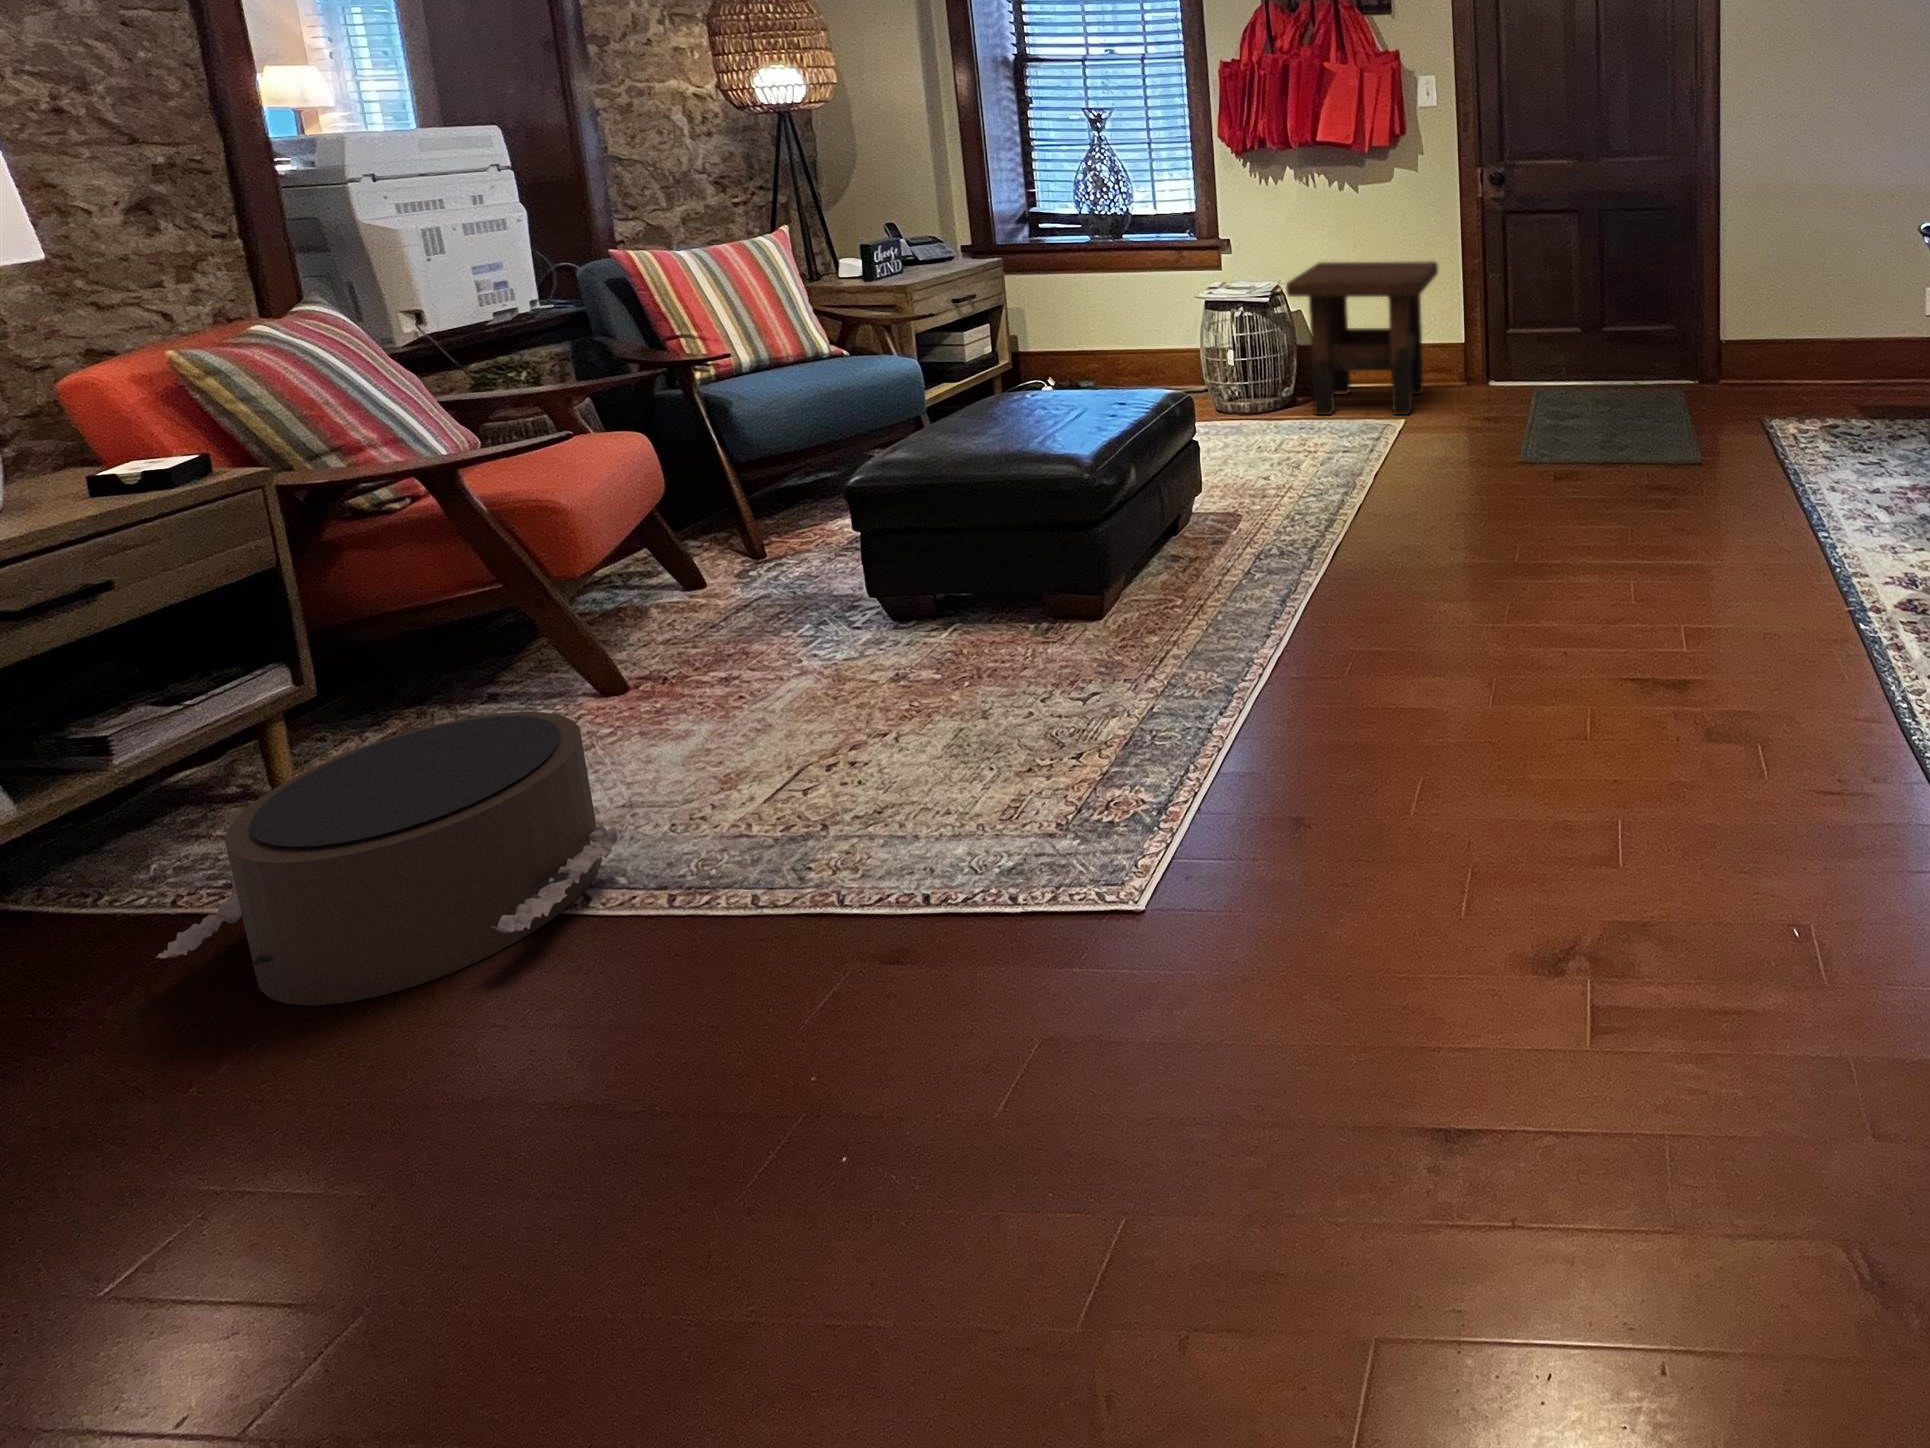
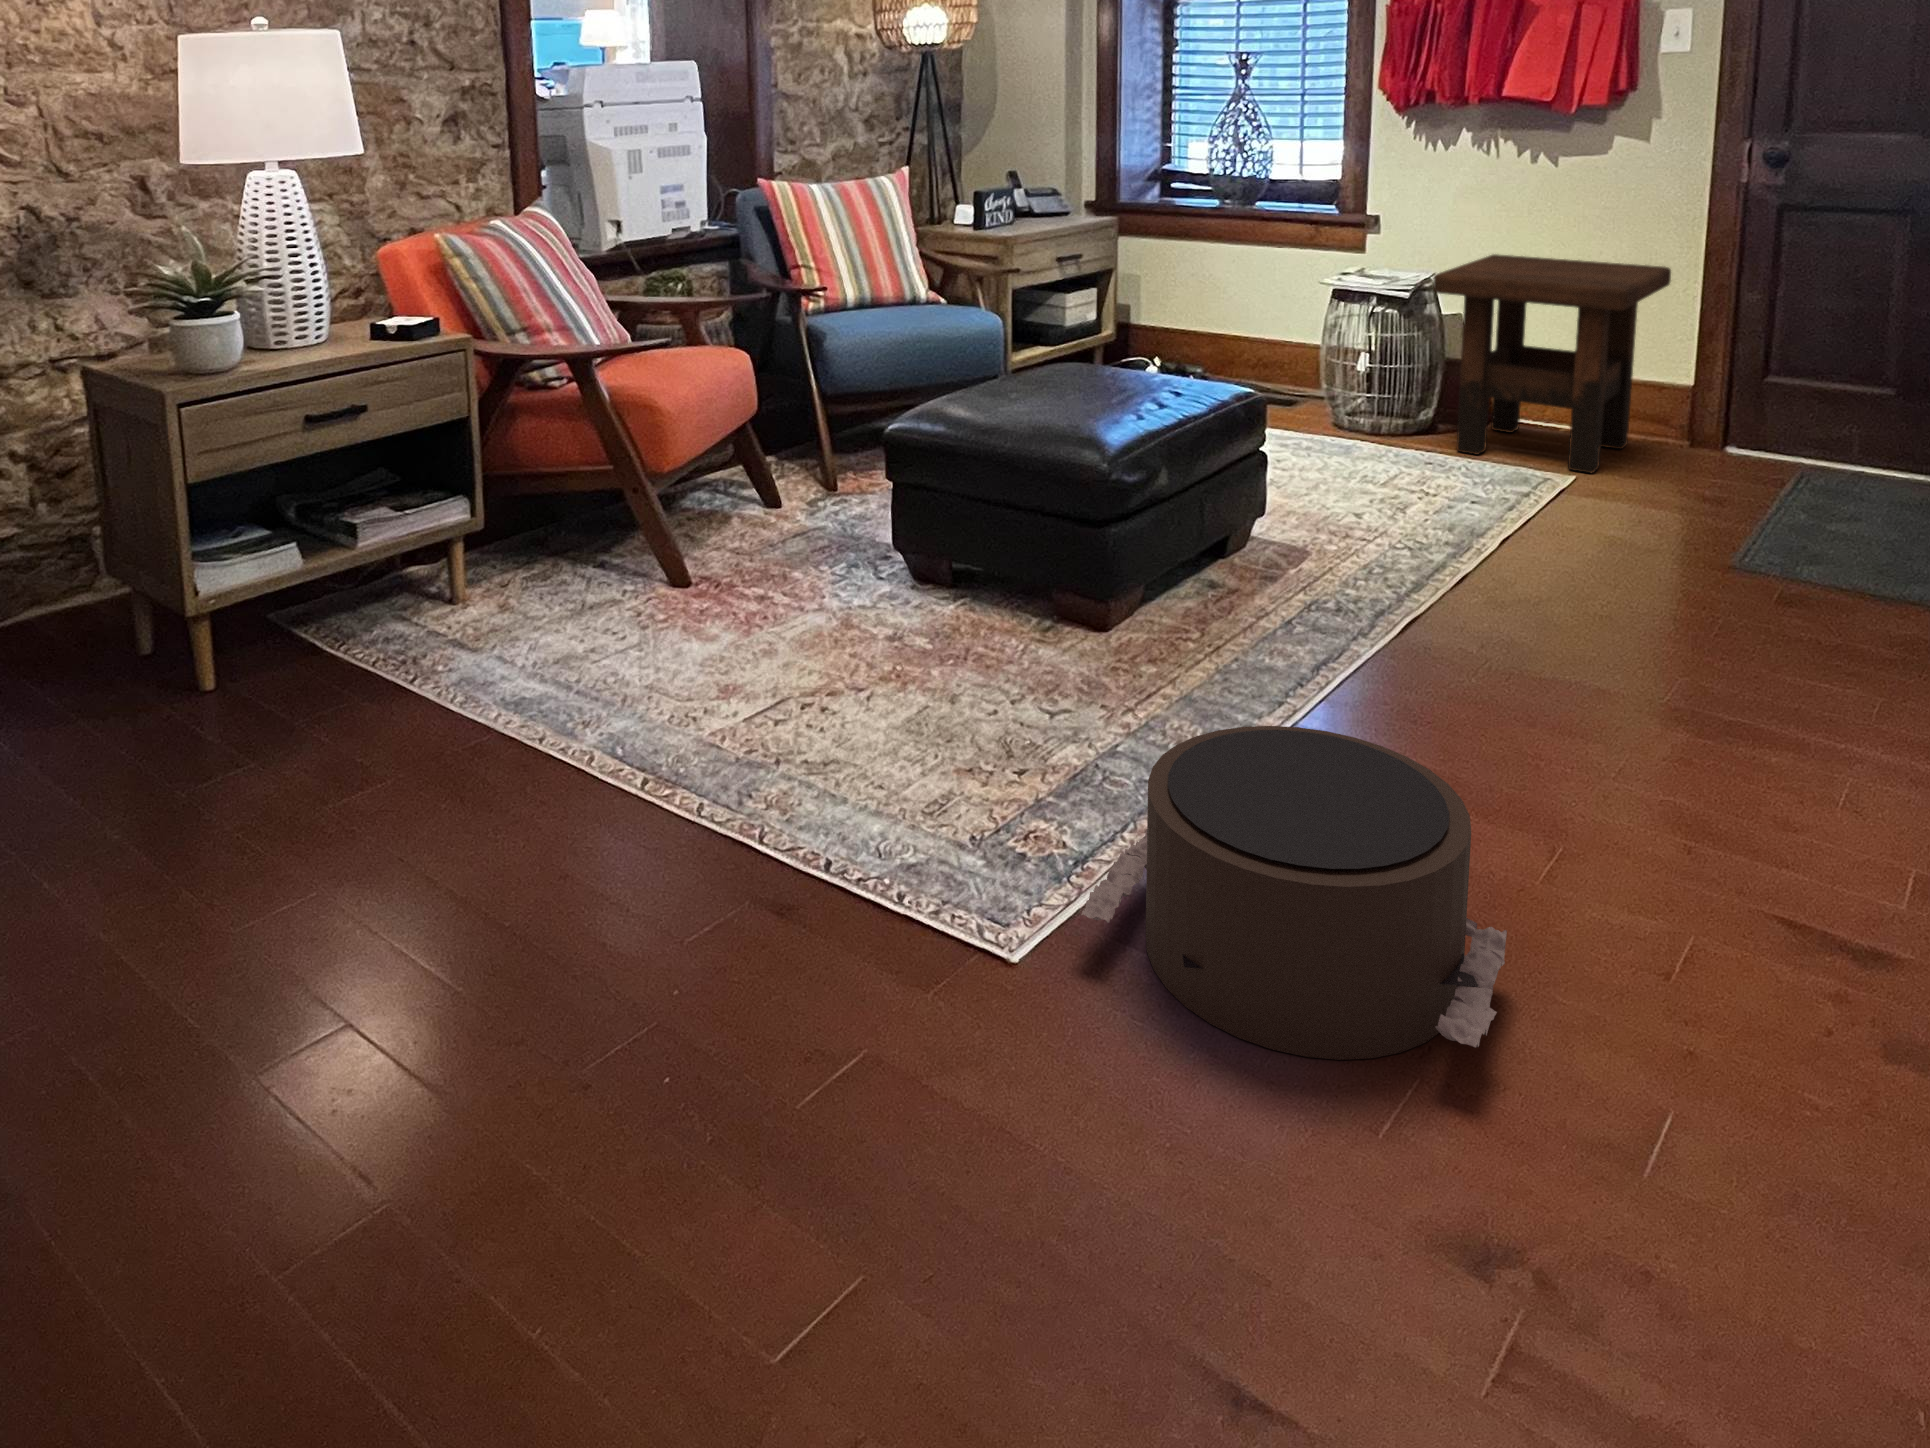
pouf: present [157,712,628,1006] -> present [1081,726,1507,1060]

